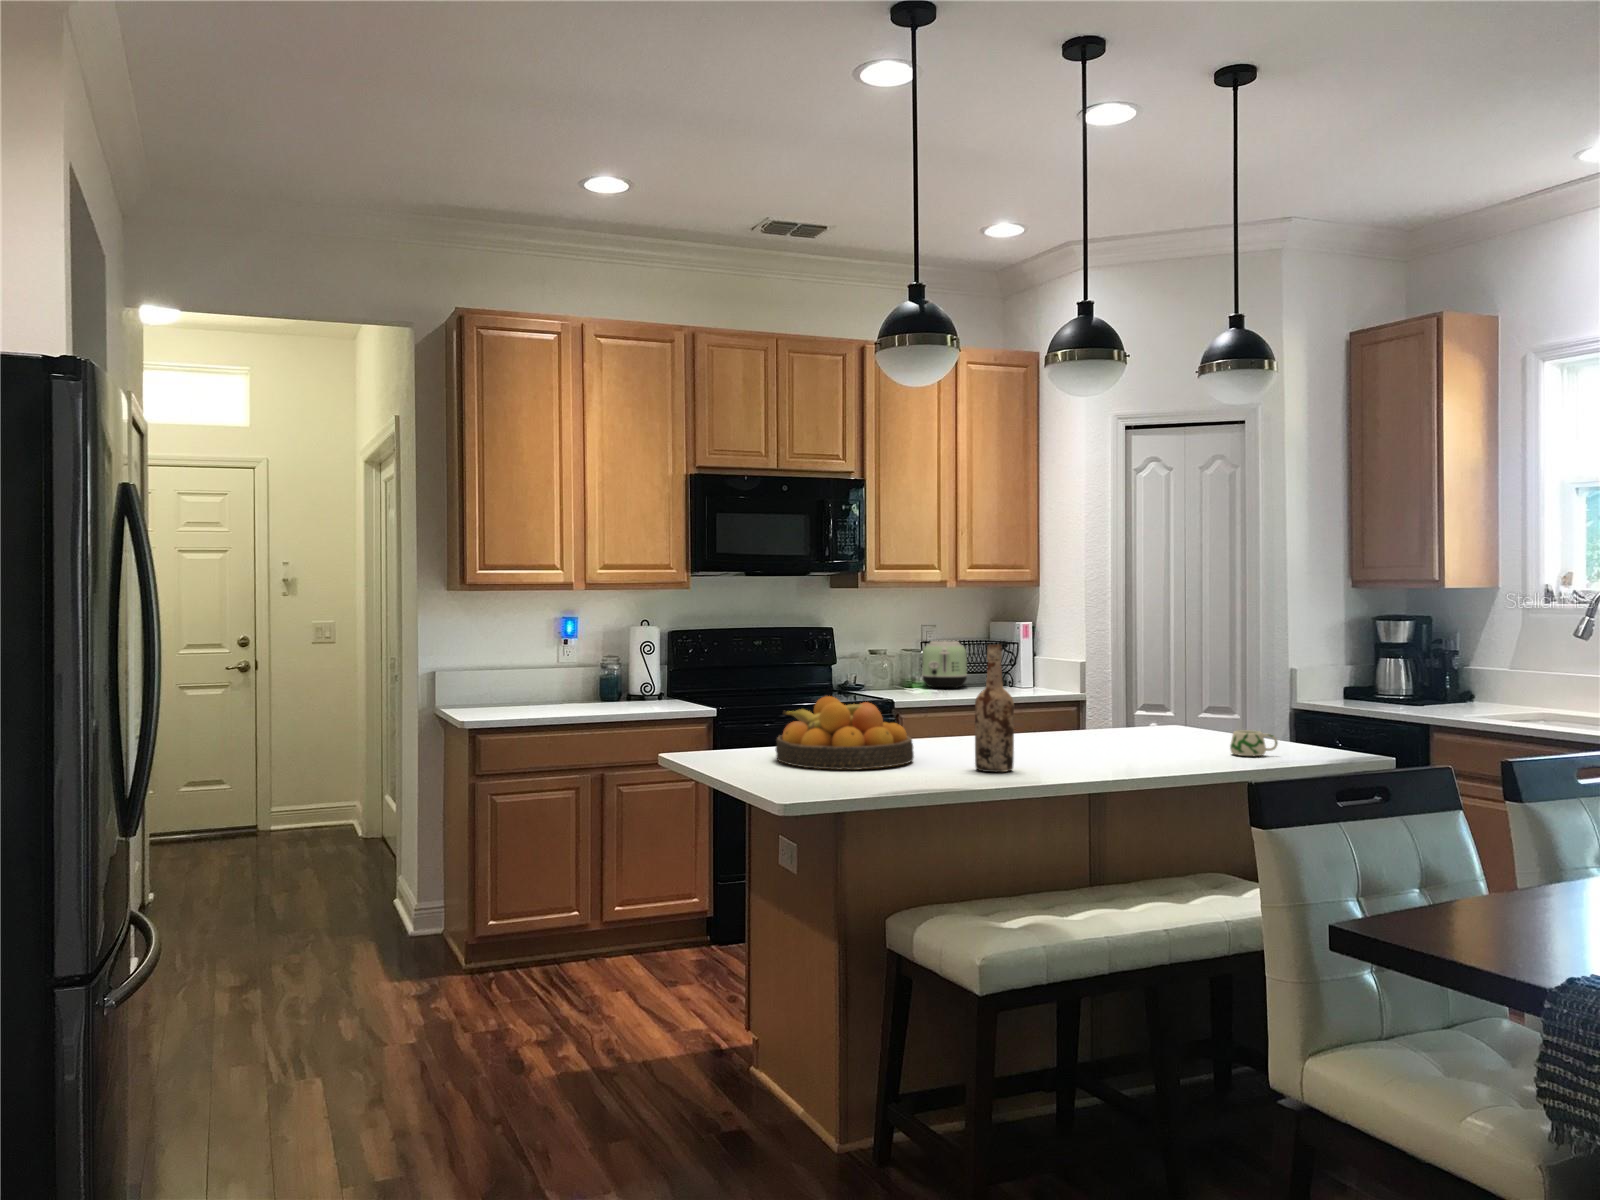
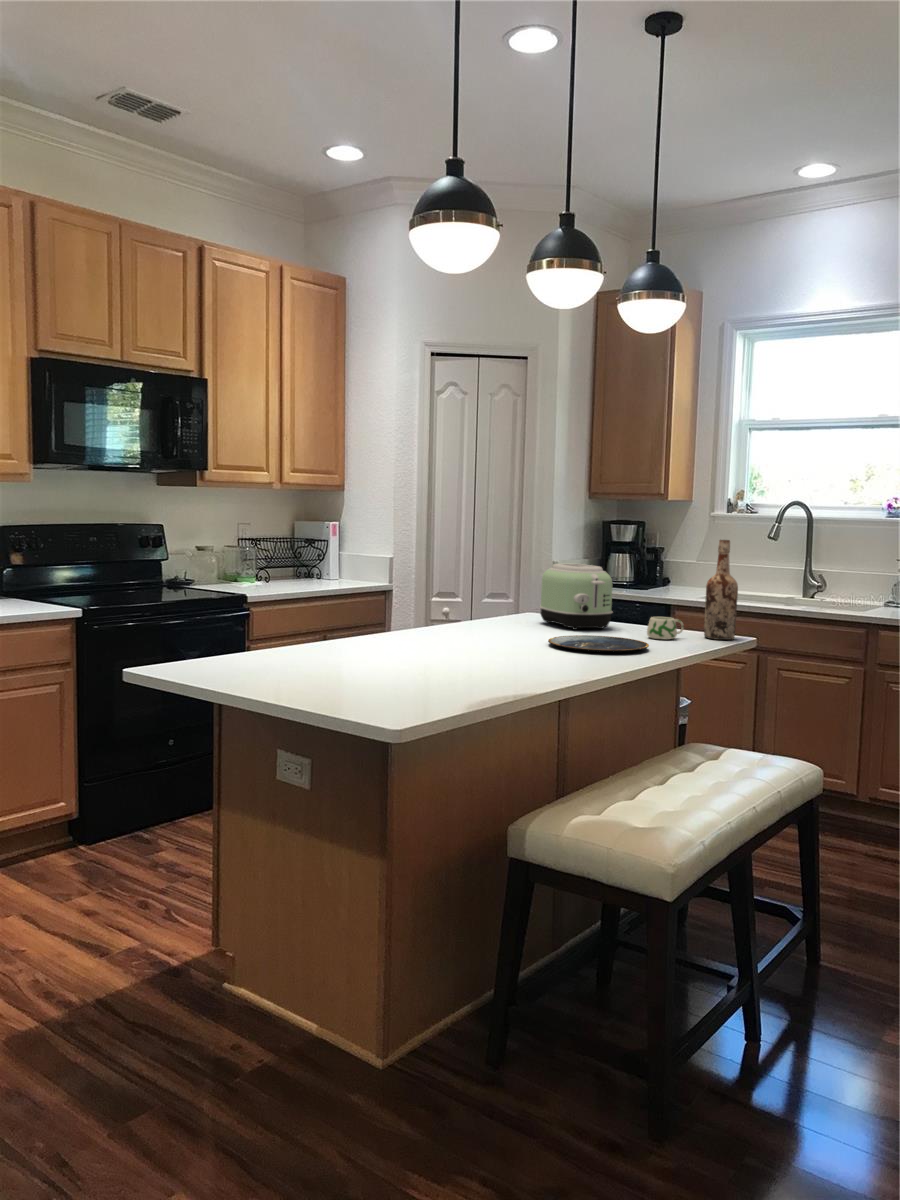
toaster: present [922,640,967,688] -> present [540,564,613,630]
wine bottle: present [975,644,1014,772] -> present [704,540,738,640]
fruit bowl: present [775,696,914,770] -> none [277,595,425,675]
plate: none [1084,748,1197,764] -> present [548,635,649,653]

